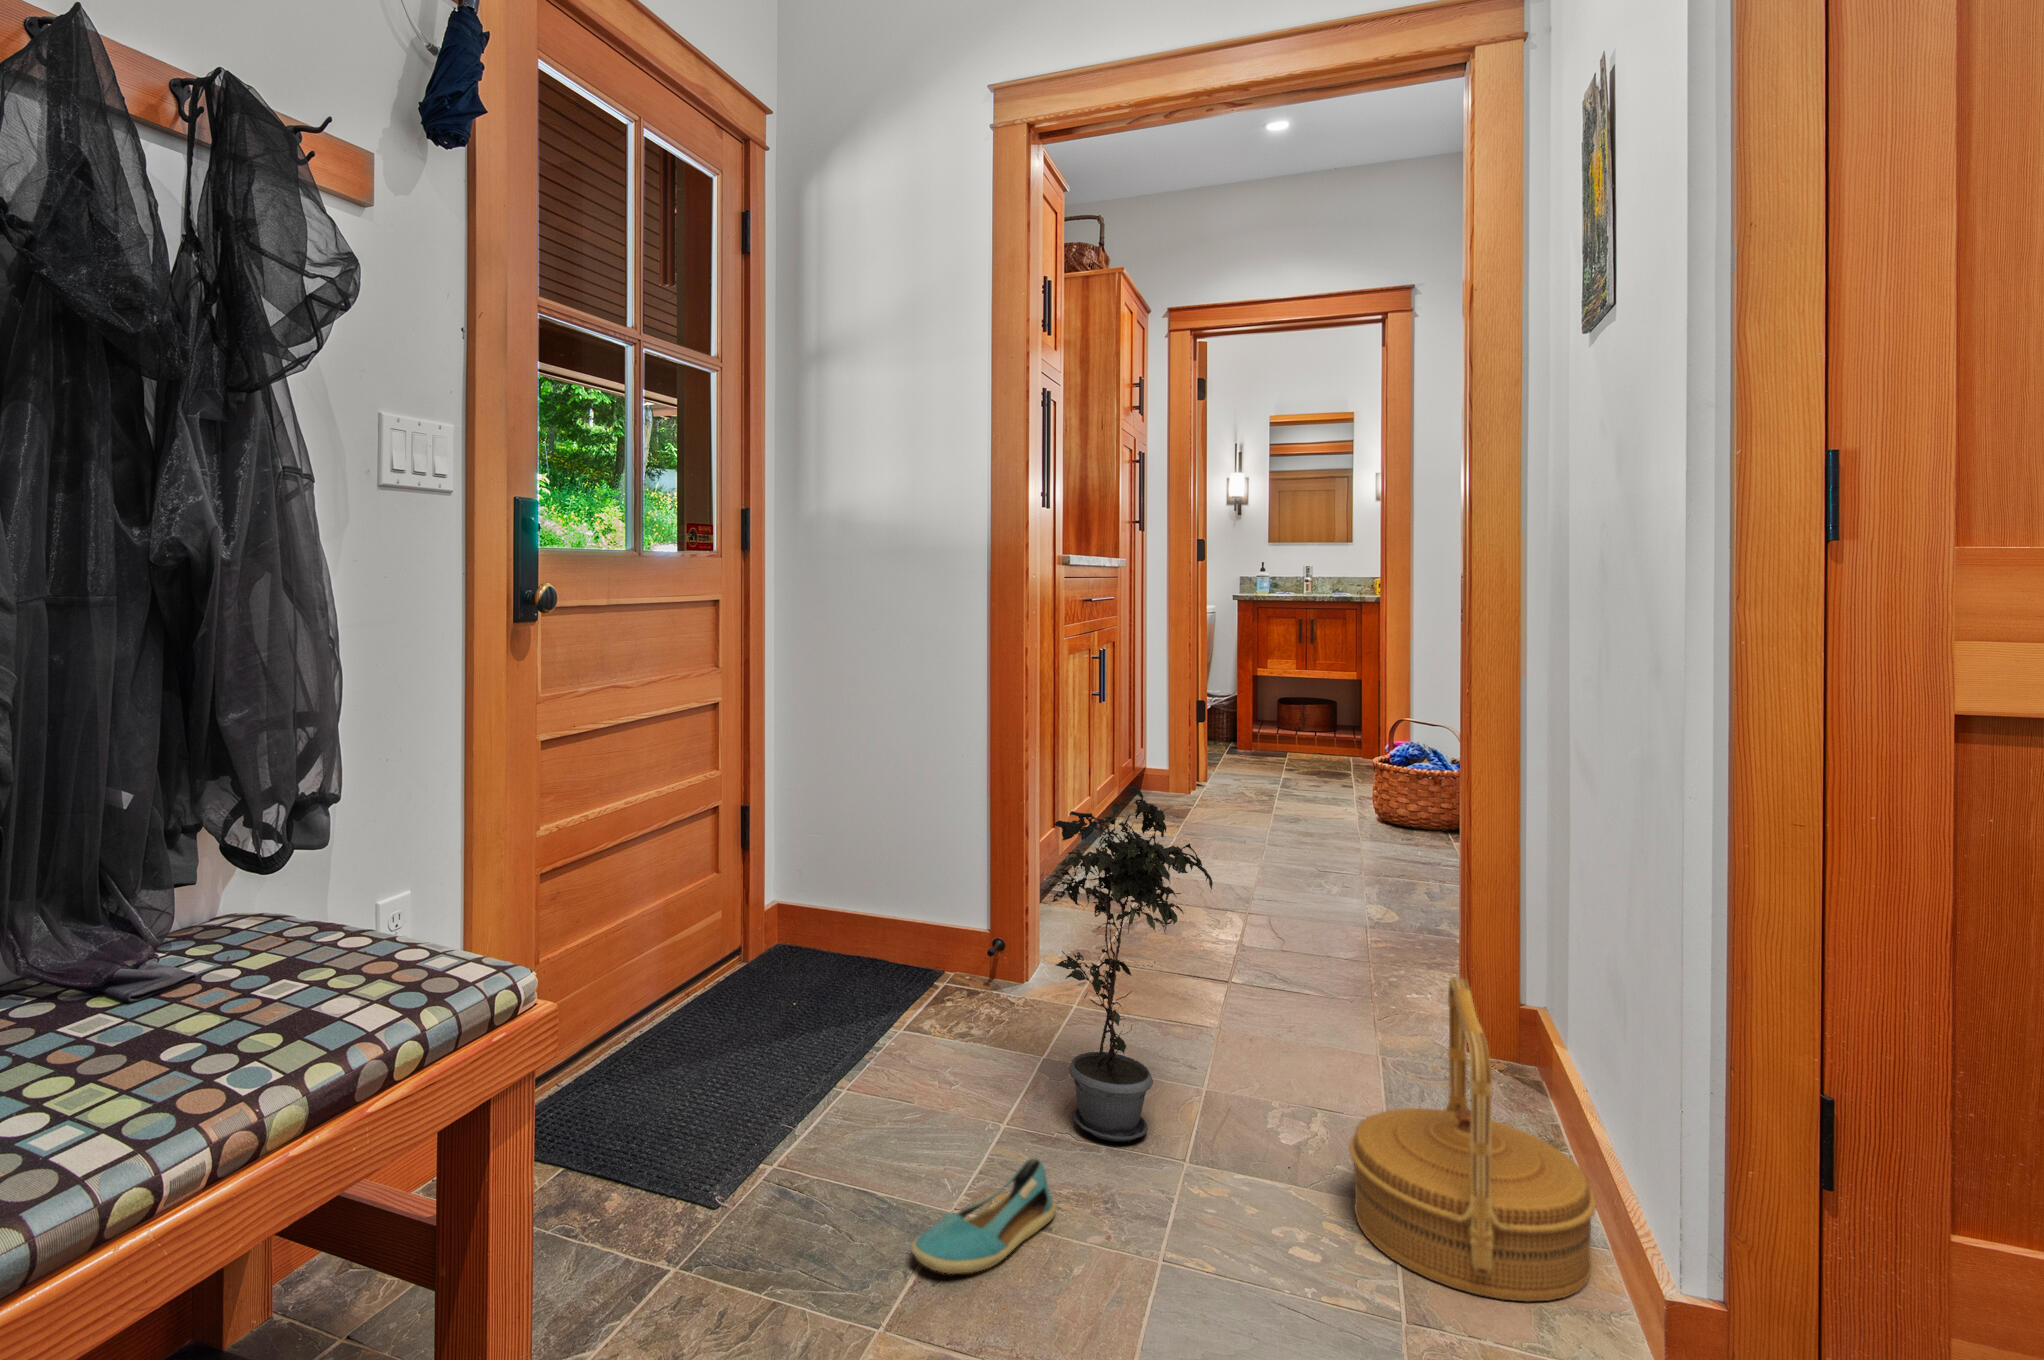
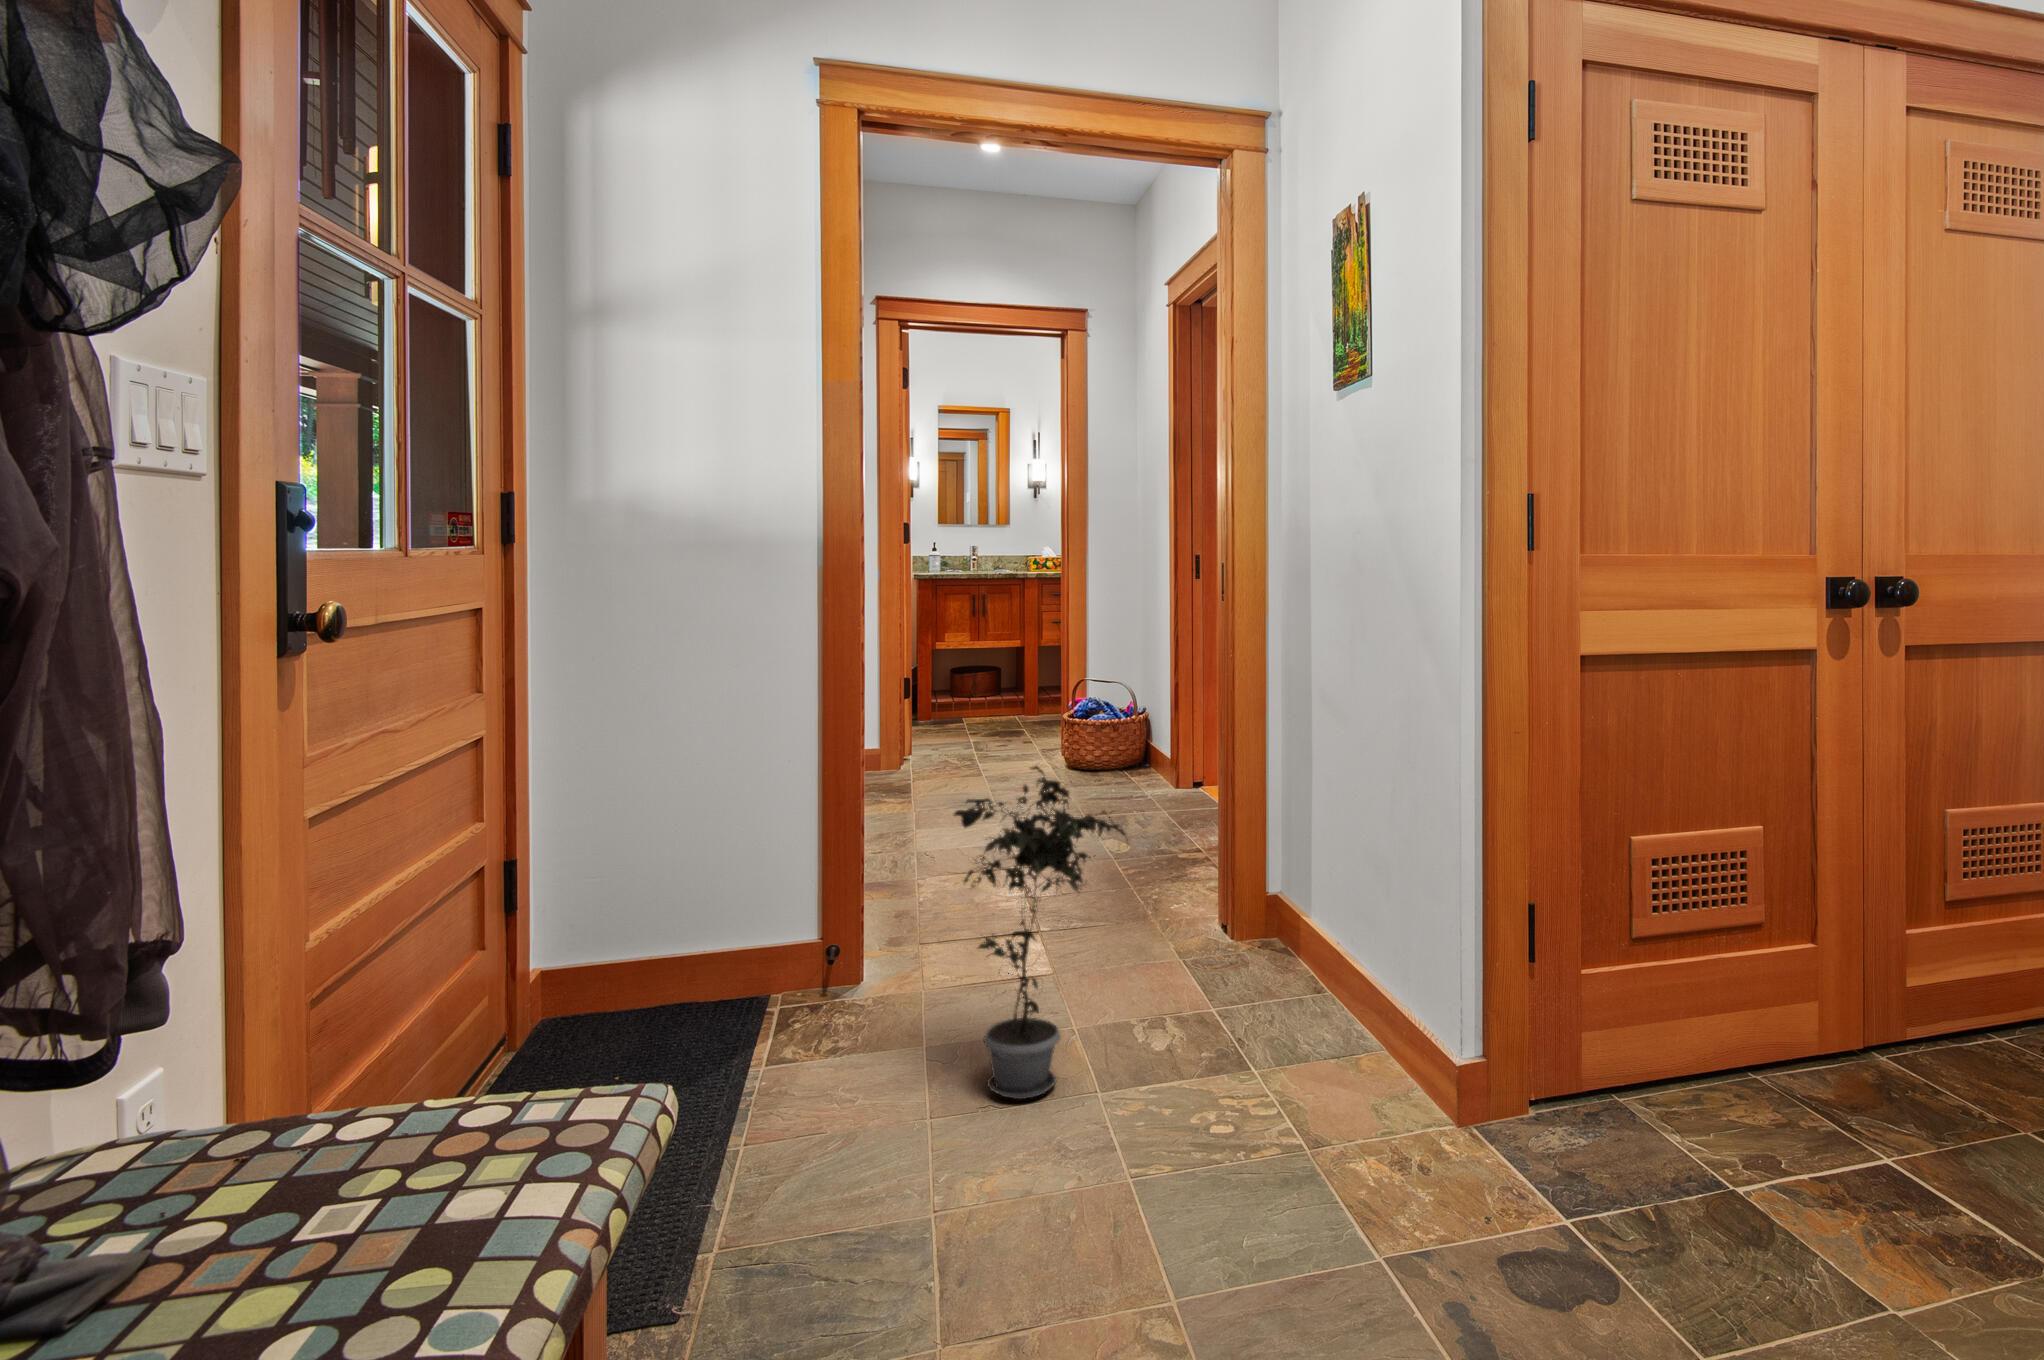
basket: present [1349,977,1596,1301] -> none [1229,878,1394,1114]
shoe: present [911,1157,1056,1274] -> none [924,1131,1026,1272]

